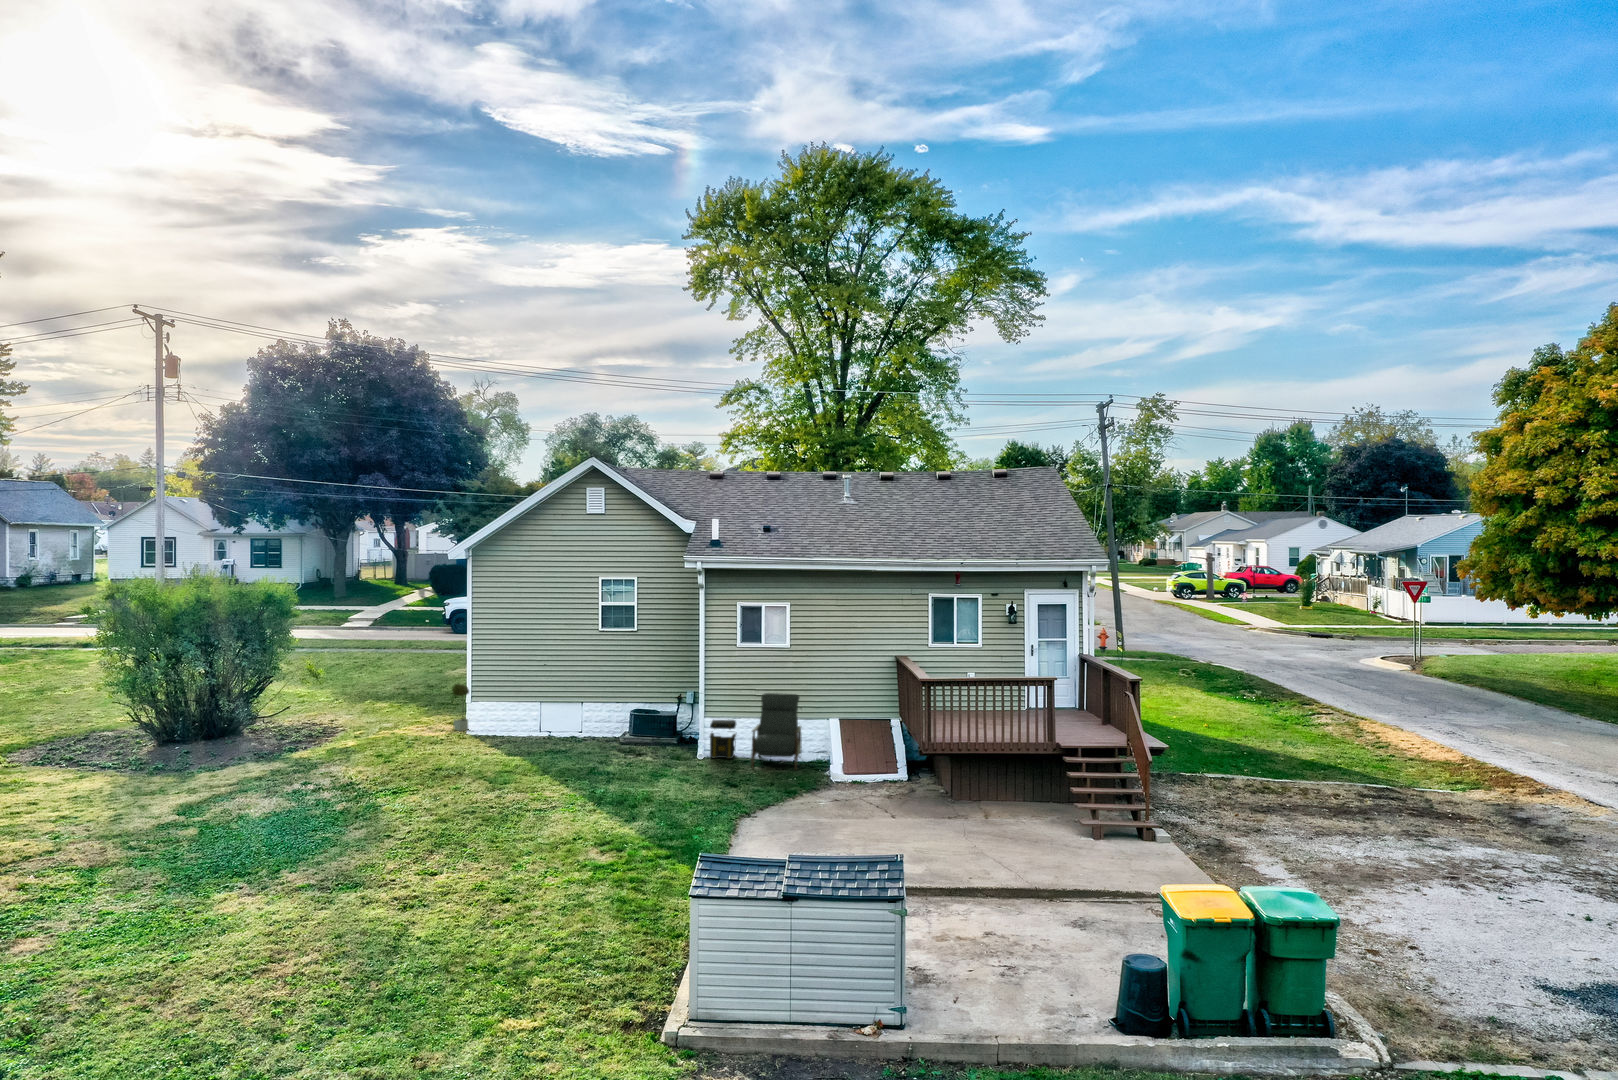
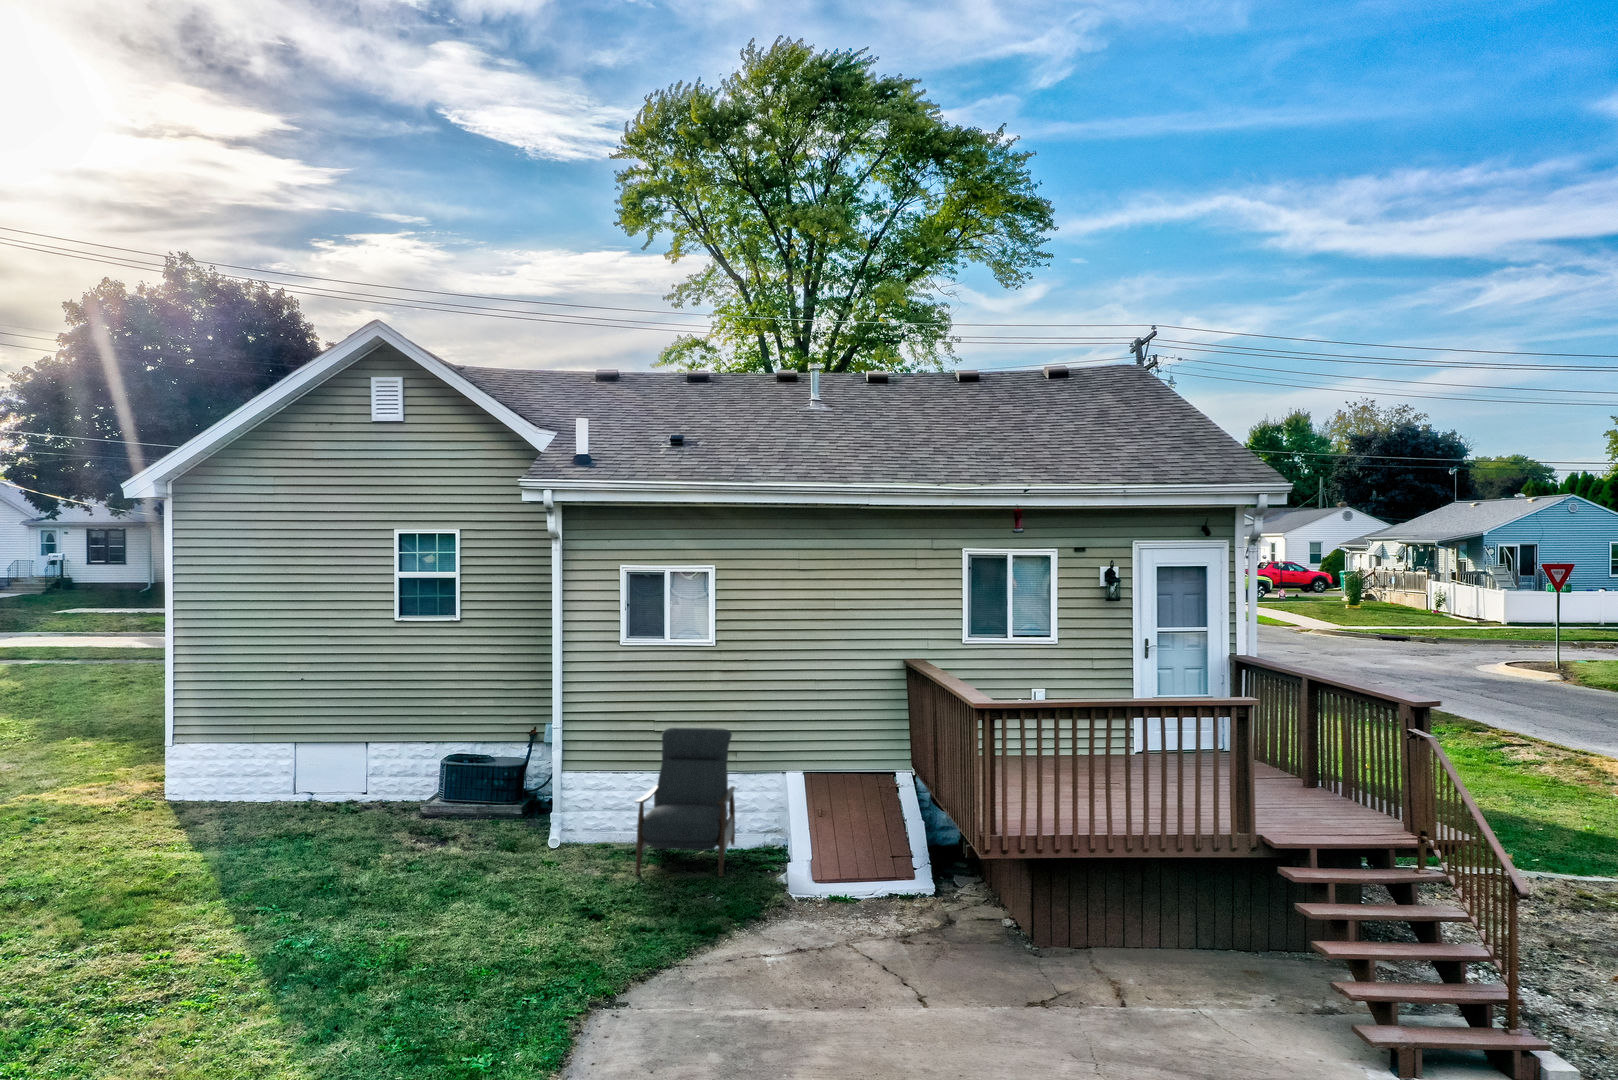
potted tree: present [452,684,469,731] -> none [134,714,174,798]
toolbox: present [710,720,736,759] -> none [564,776,617,851]

